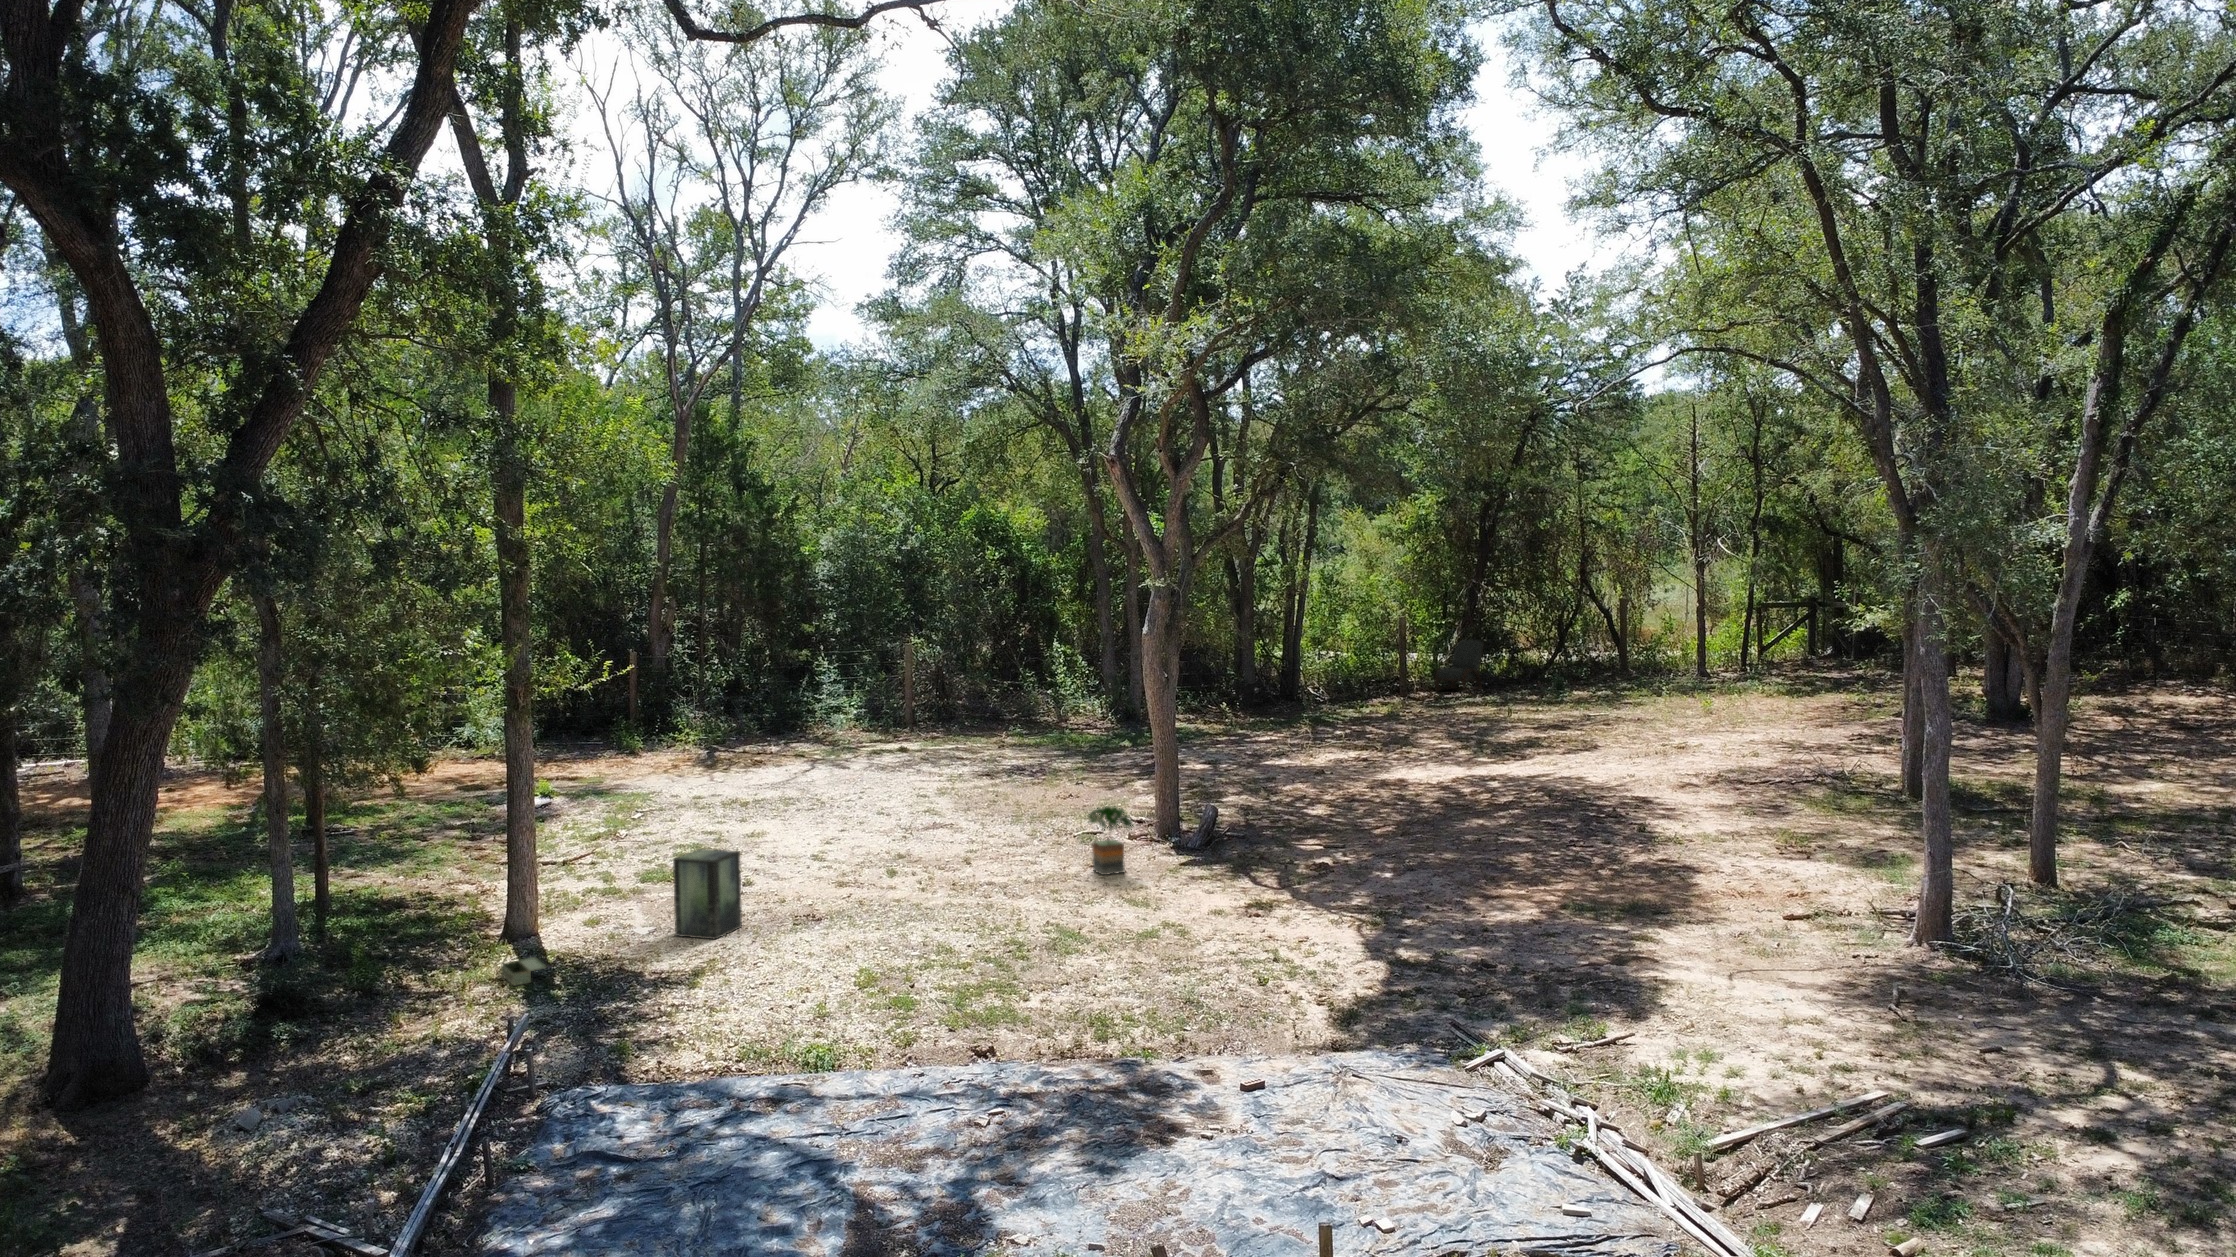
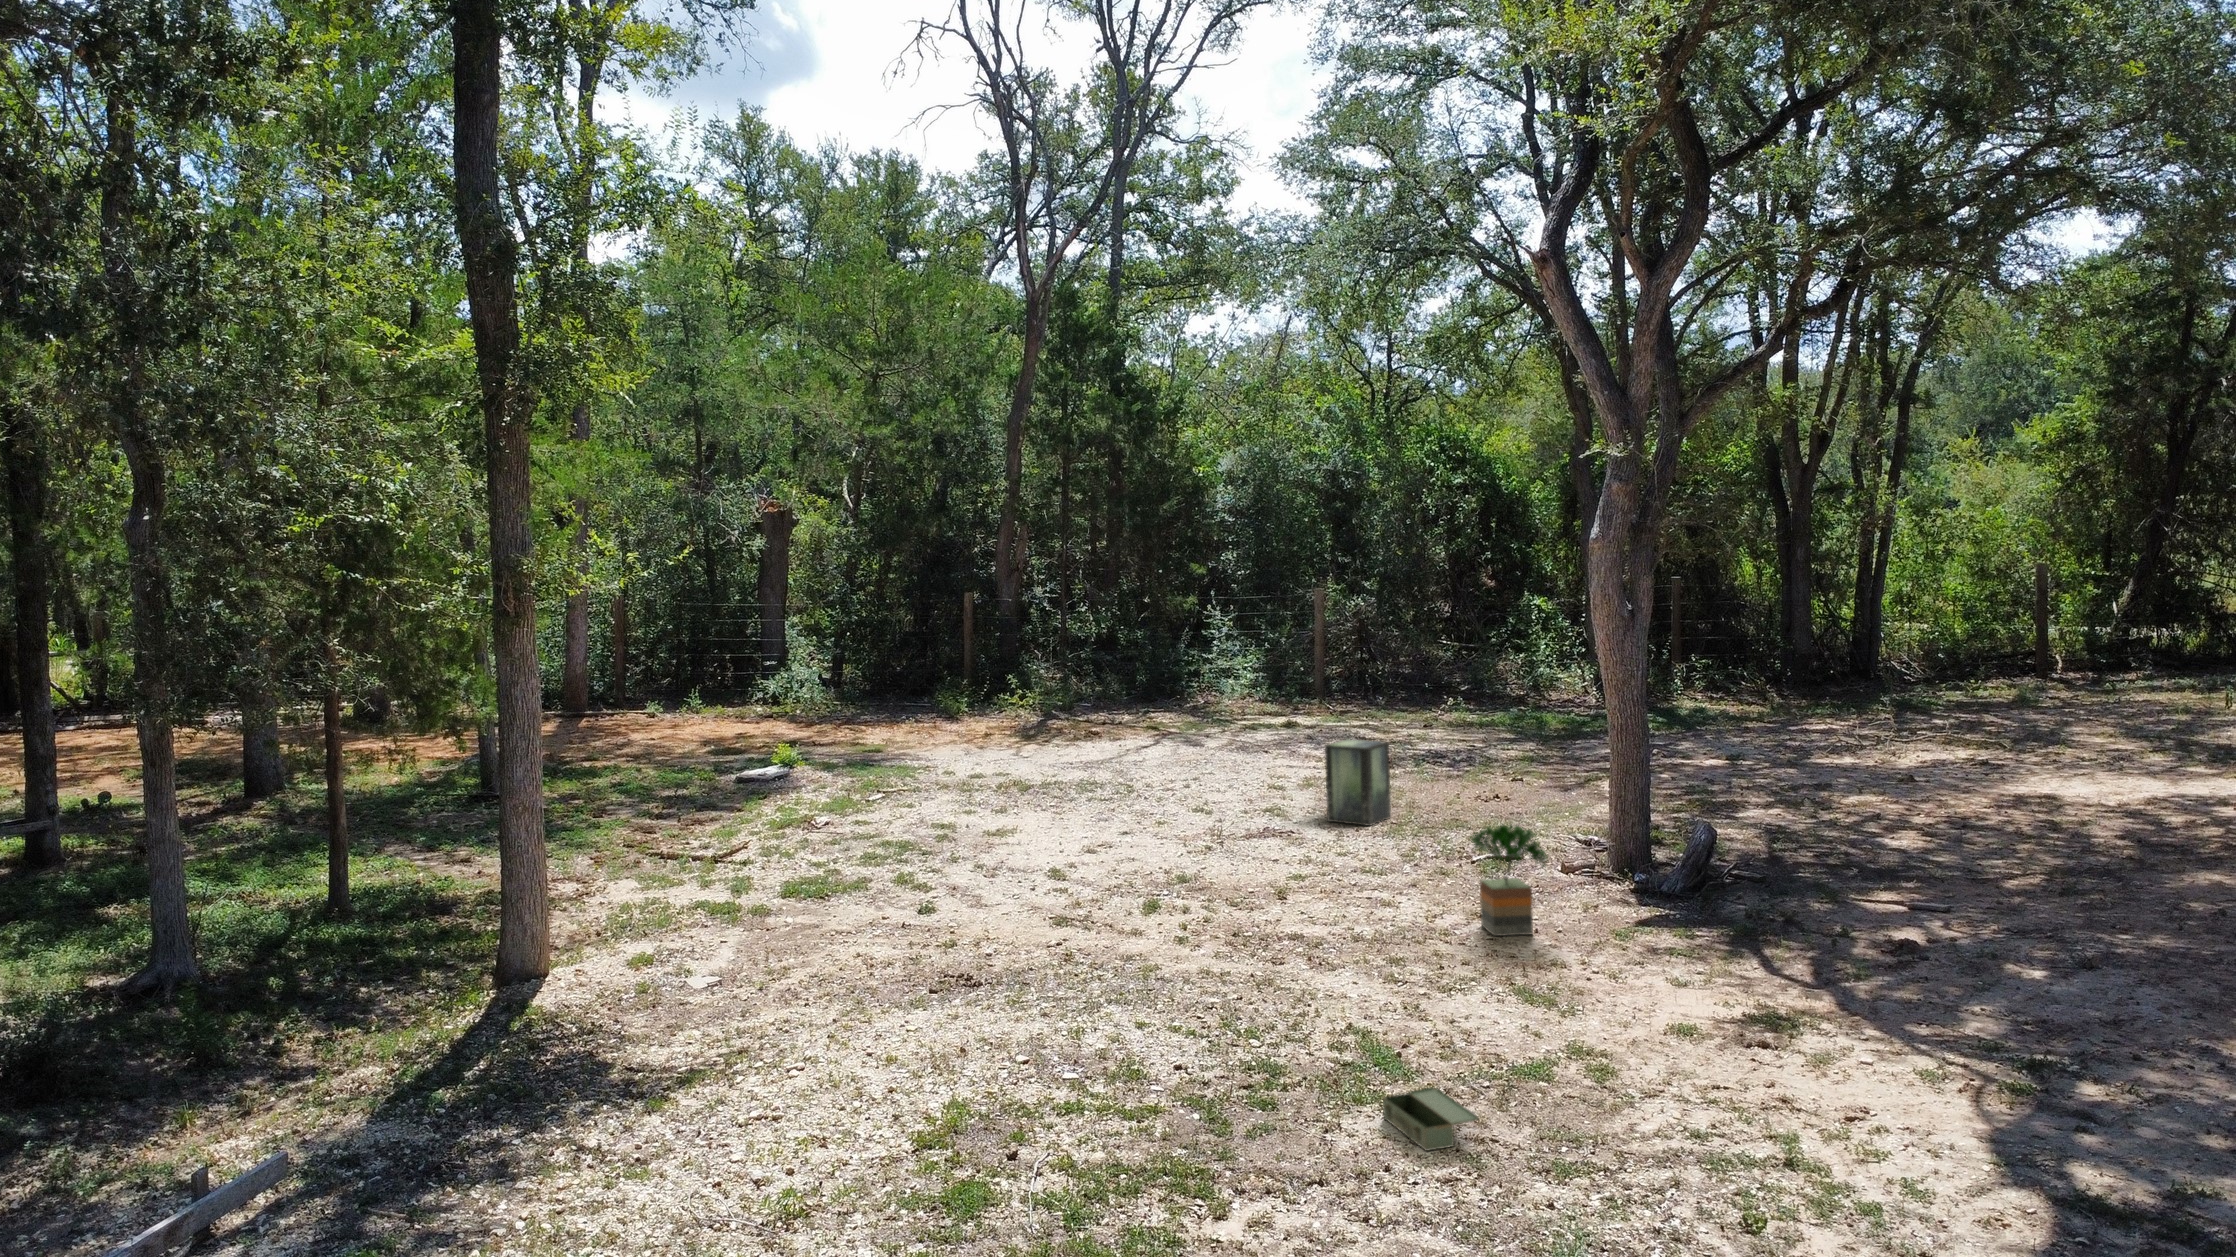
lounge chair: present [1435,640,1484,693] -> none [2100,590,2189,666]
storage box: present [673,849,742,939] -> present [1325,739,1391,826]
toolbox: present [501,957,546,986] -> present [1383,1088,1479,1151]

